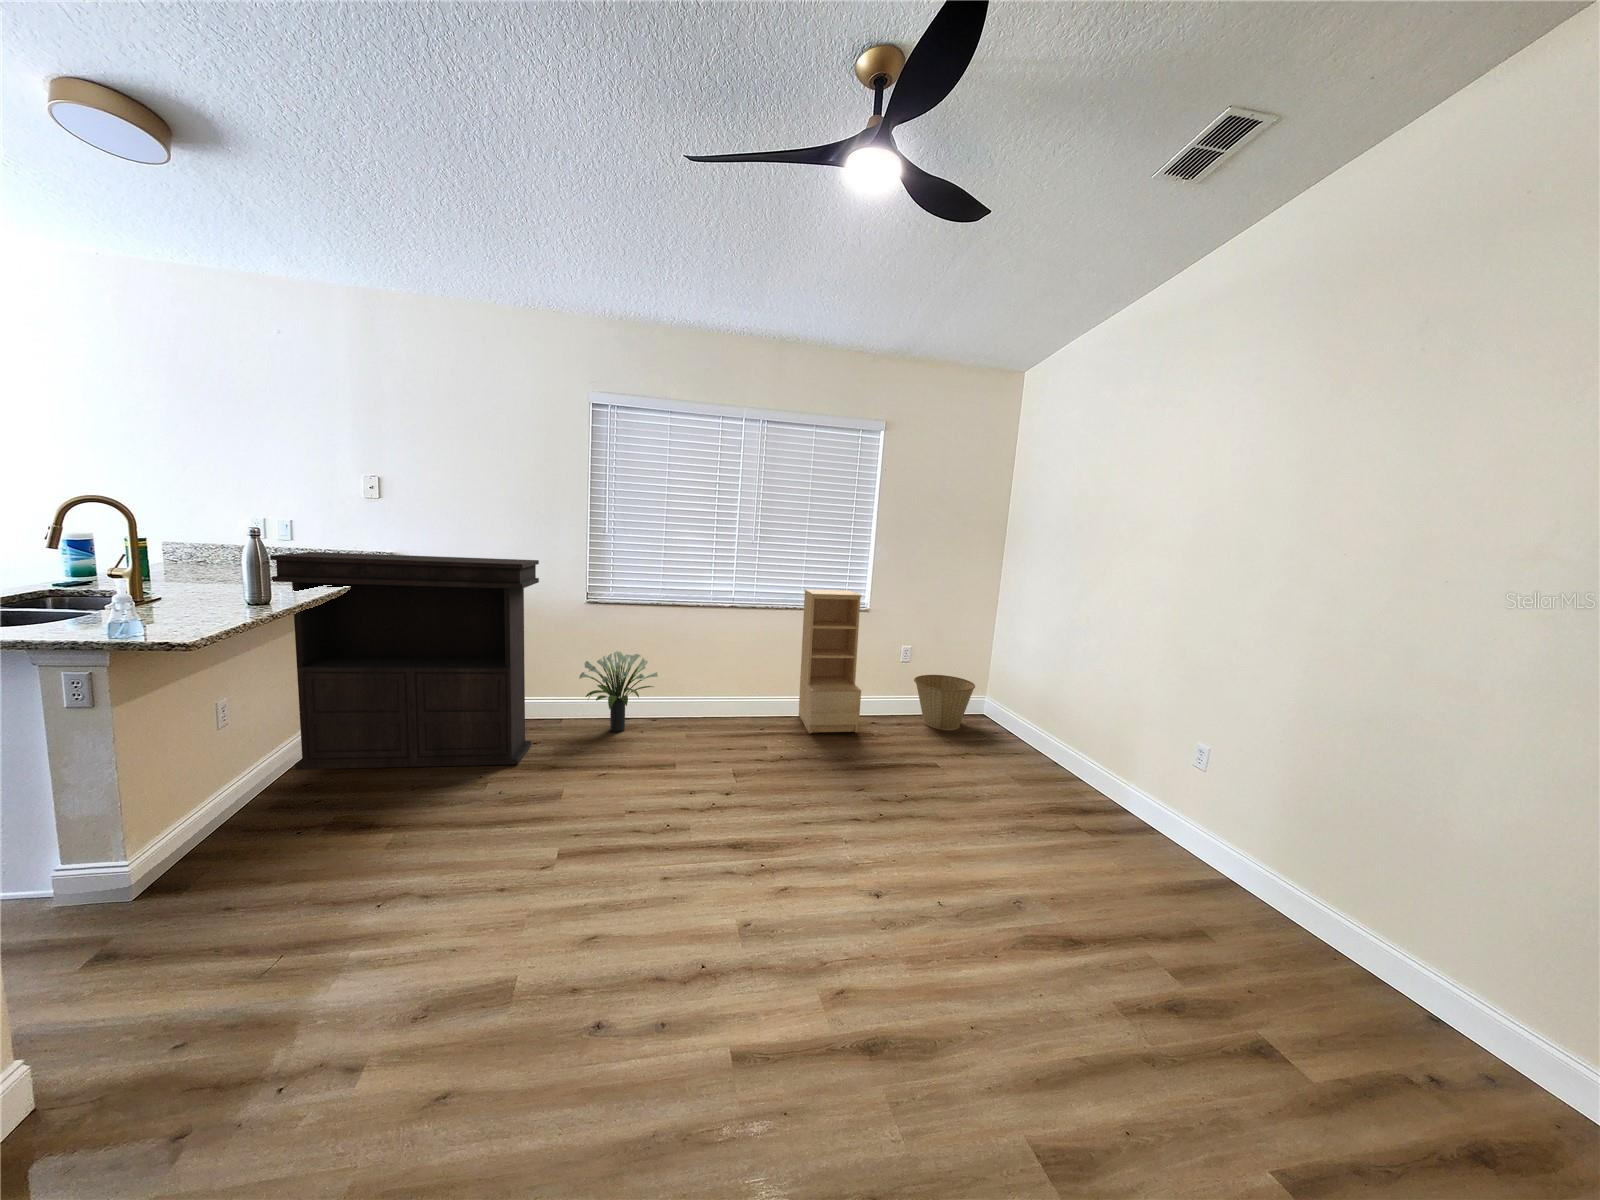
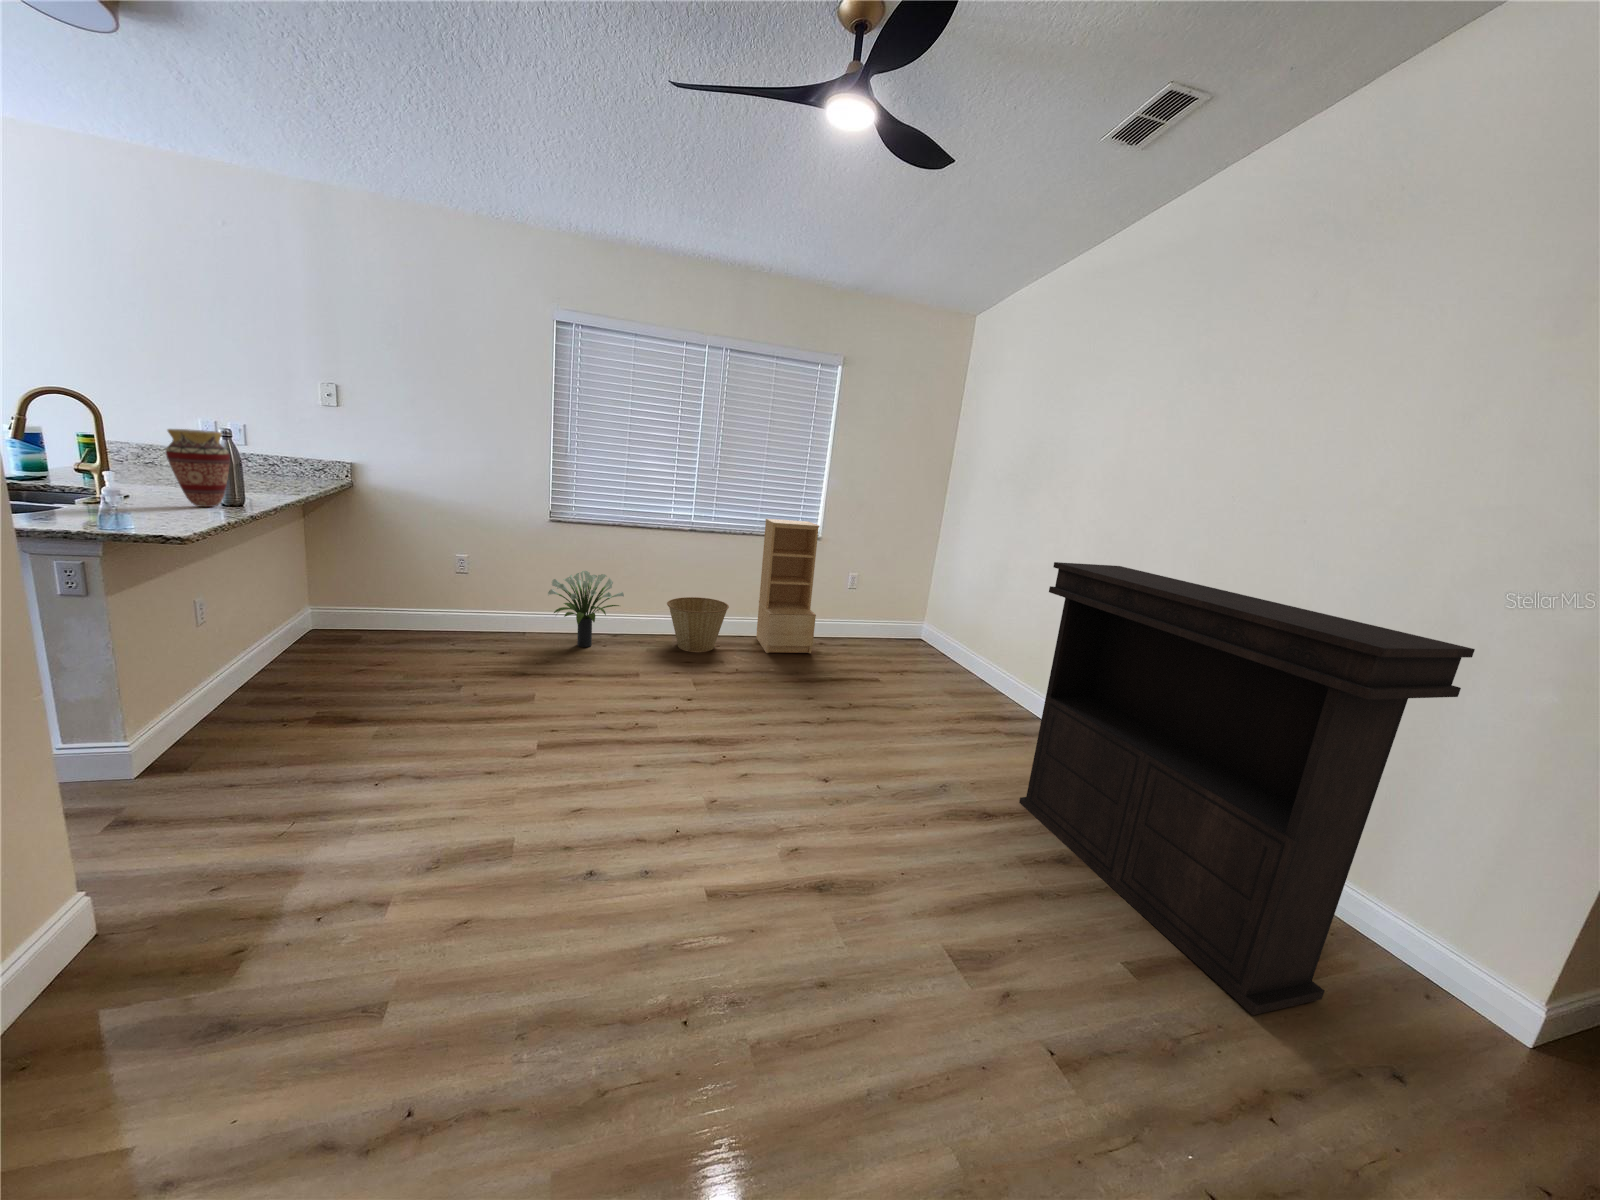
vase: none [197,530,260,606] -> present [166,429,230,507]
console table: present [270,552,539,769] -> present [1019,562,1475,1015]
basket: present [914,675,975,730] -> present [667,597,729,652]

